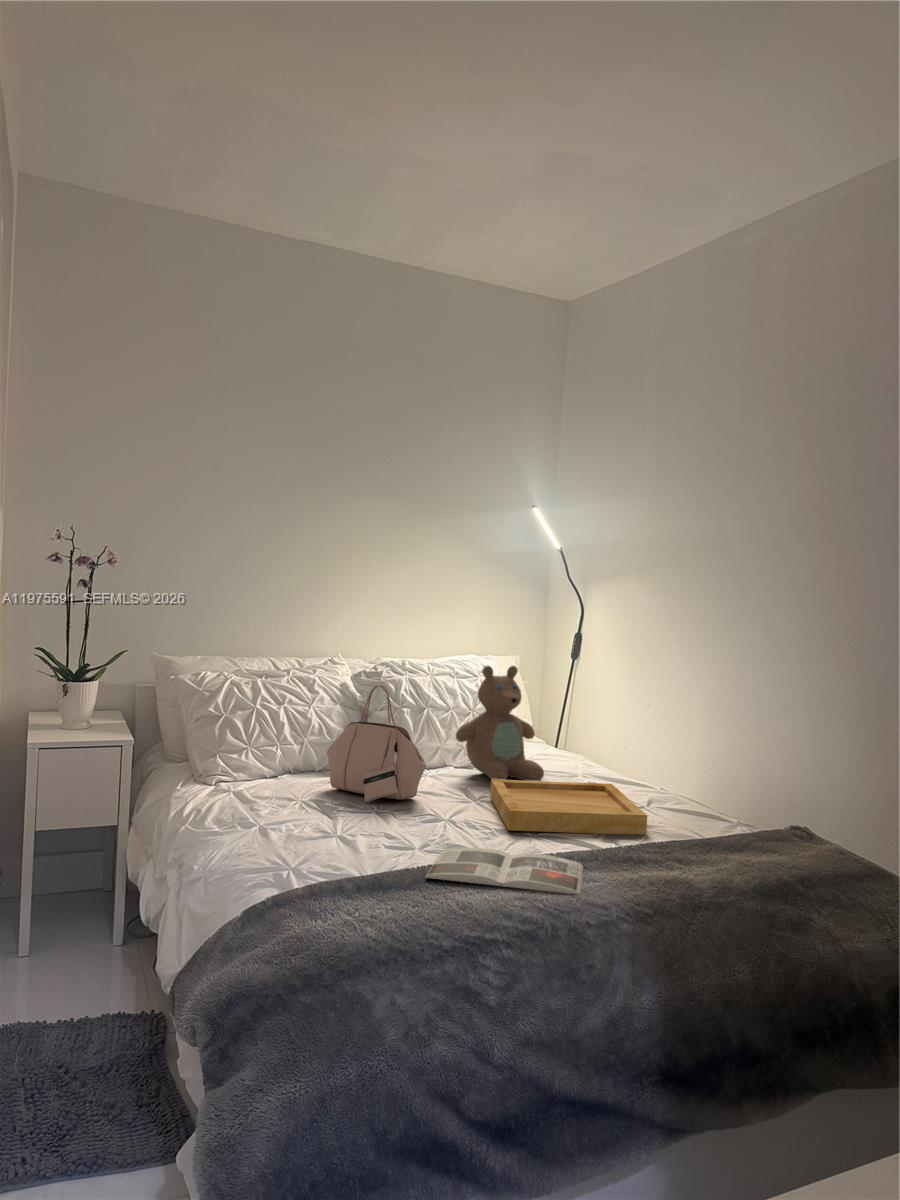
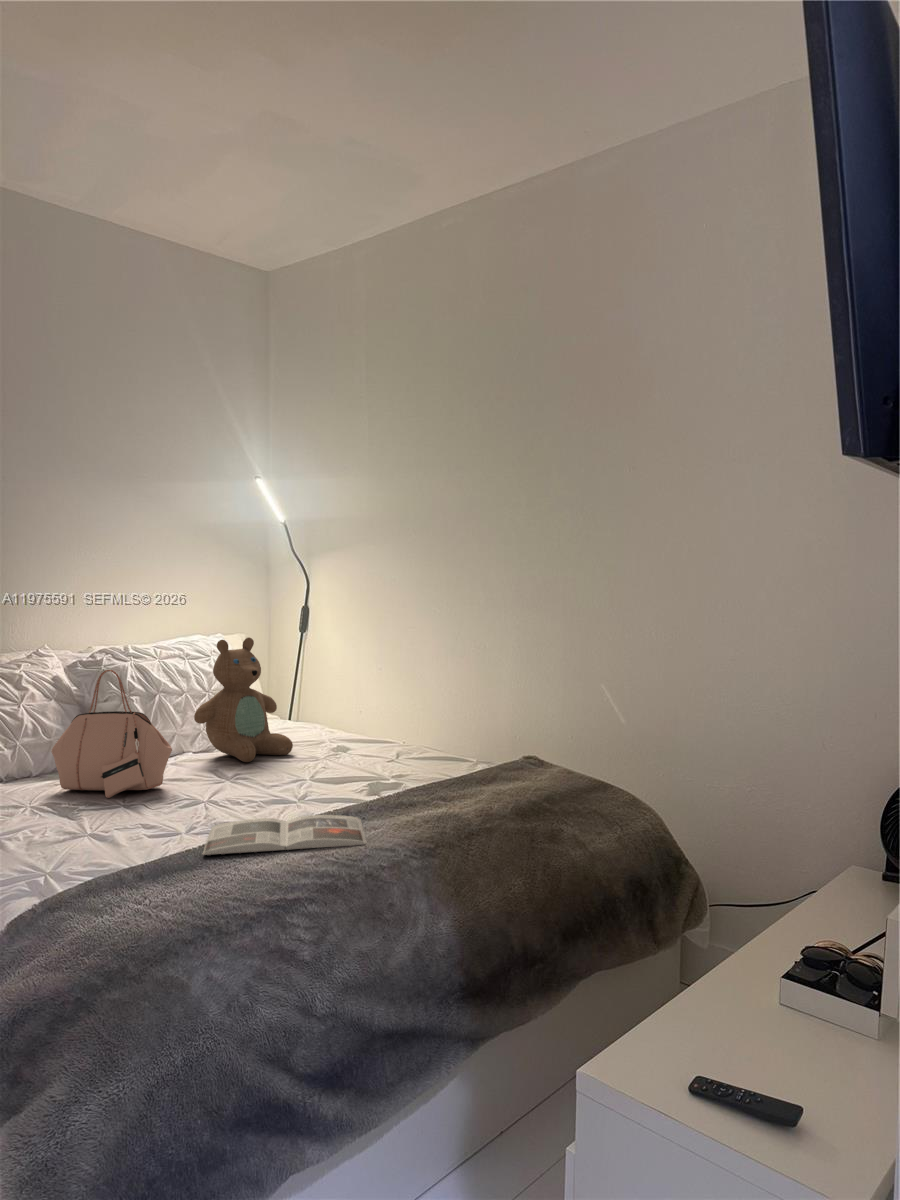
tray: present [490,779,647,834] -> none [242,744,411,801]

